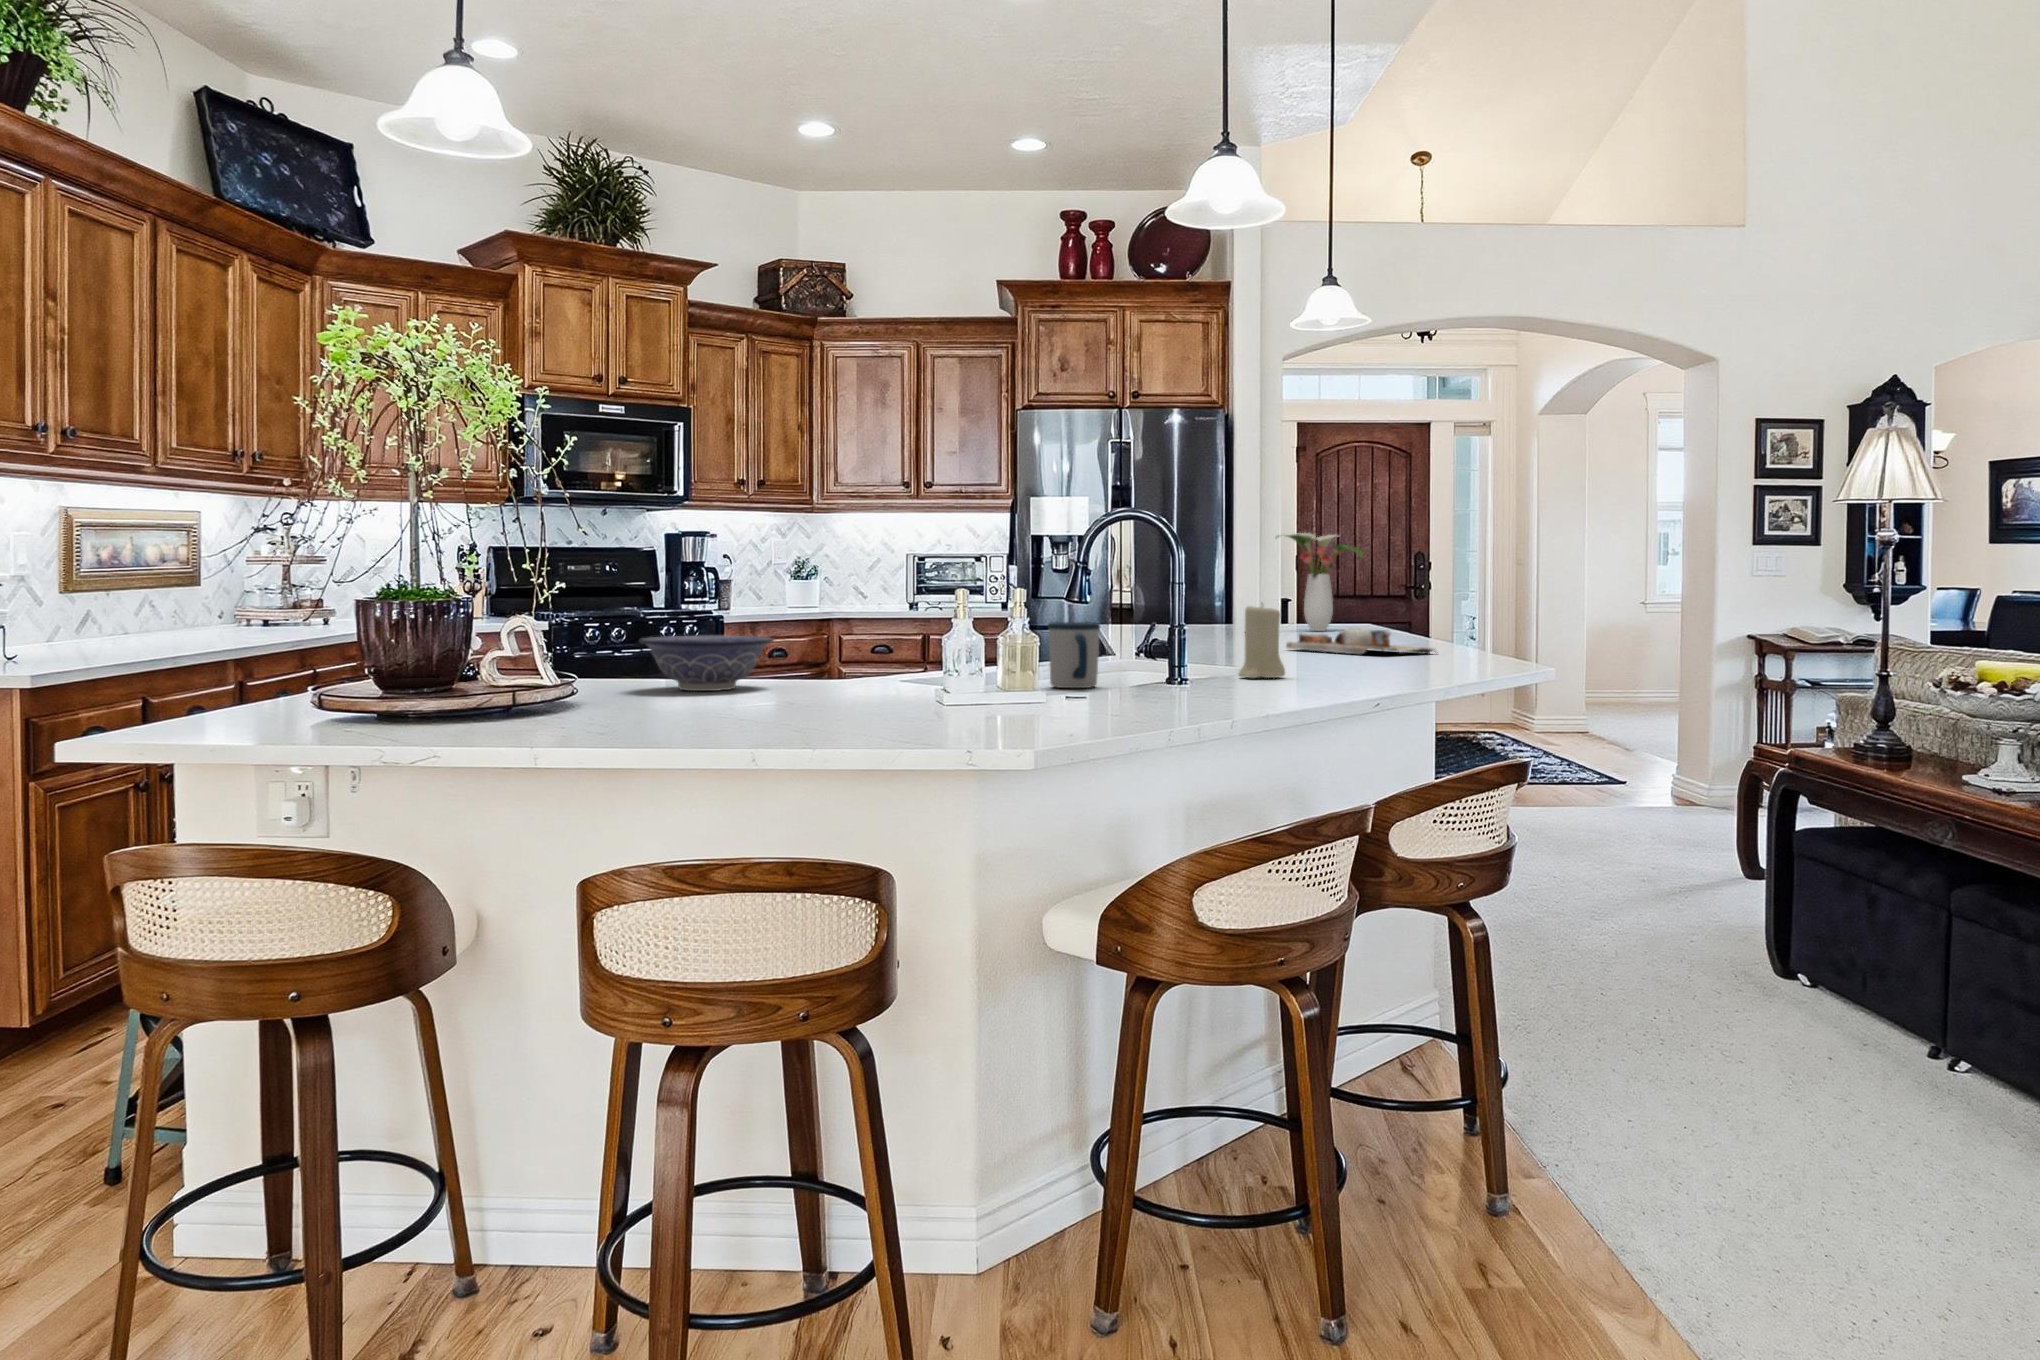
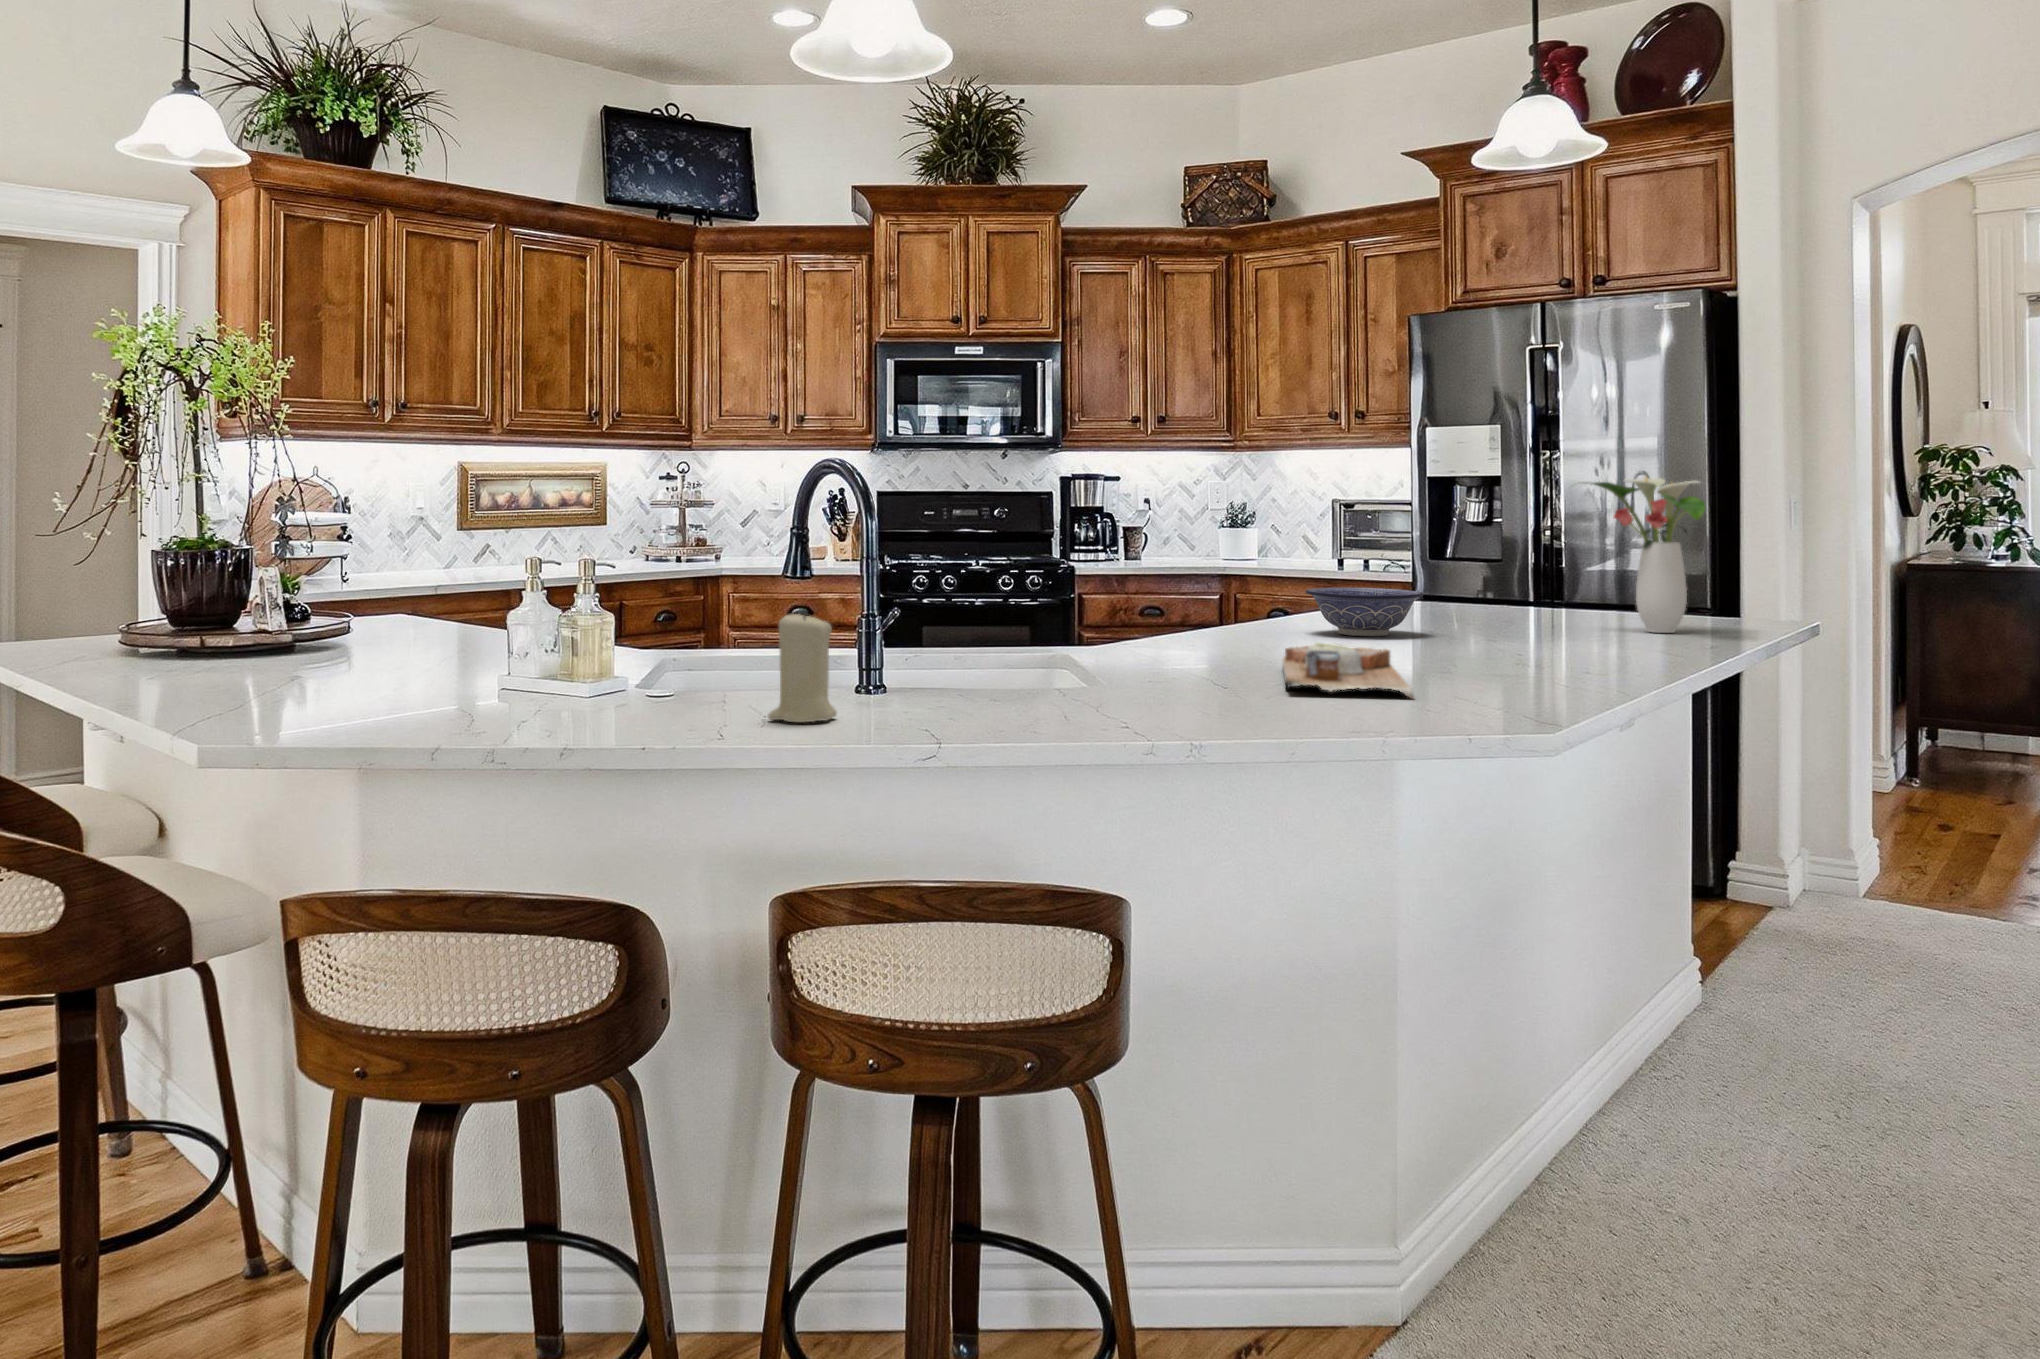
mug: present [1048,622,1100,688] -> none [485,625,568,713]
decorative bowl: present [639,636,774,691] -> present [1306,588,1423,636]

